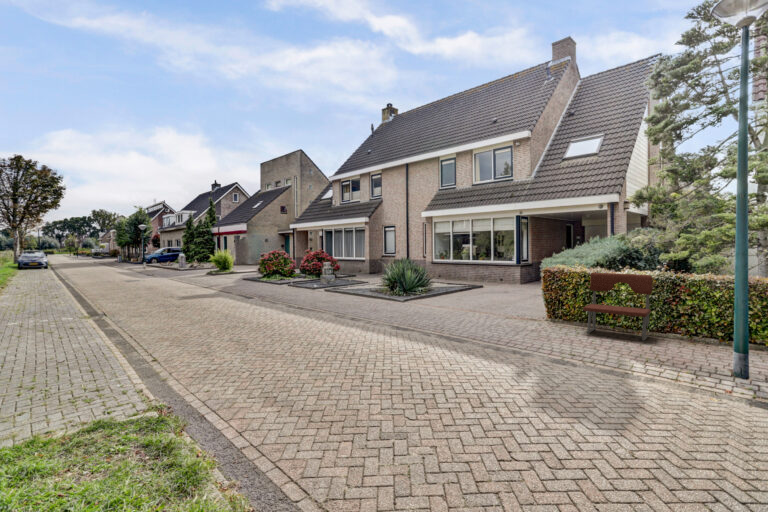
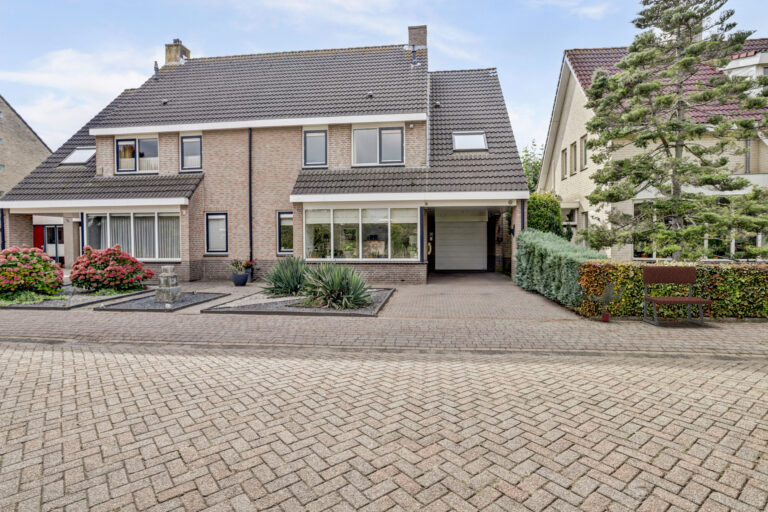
potted tree: none [540,286,568,325] -> present [589,282,624,322]

